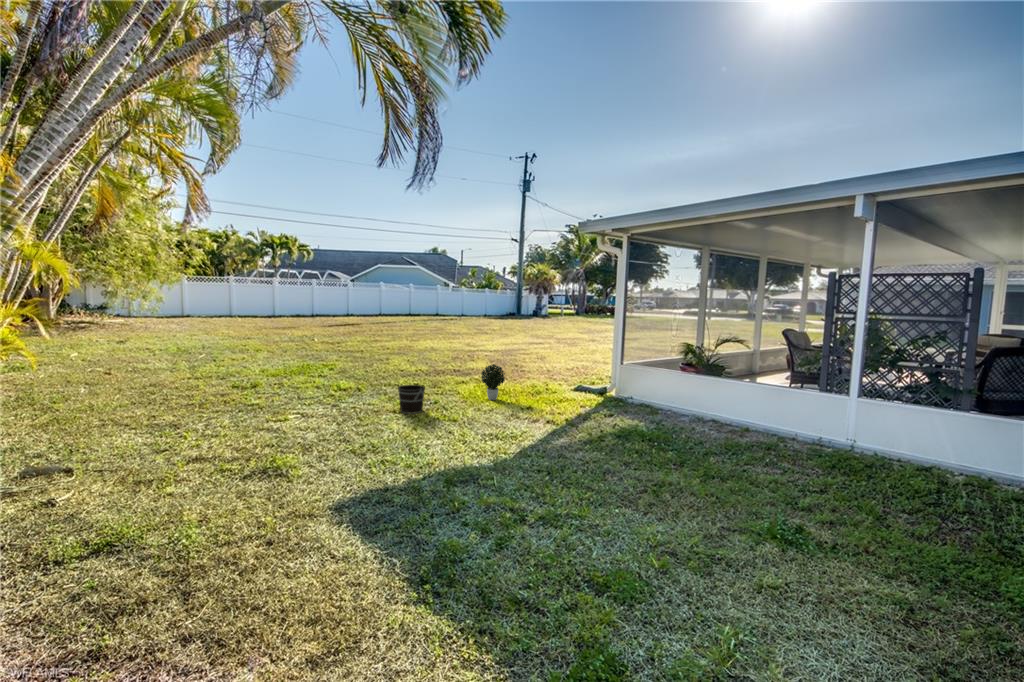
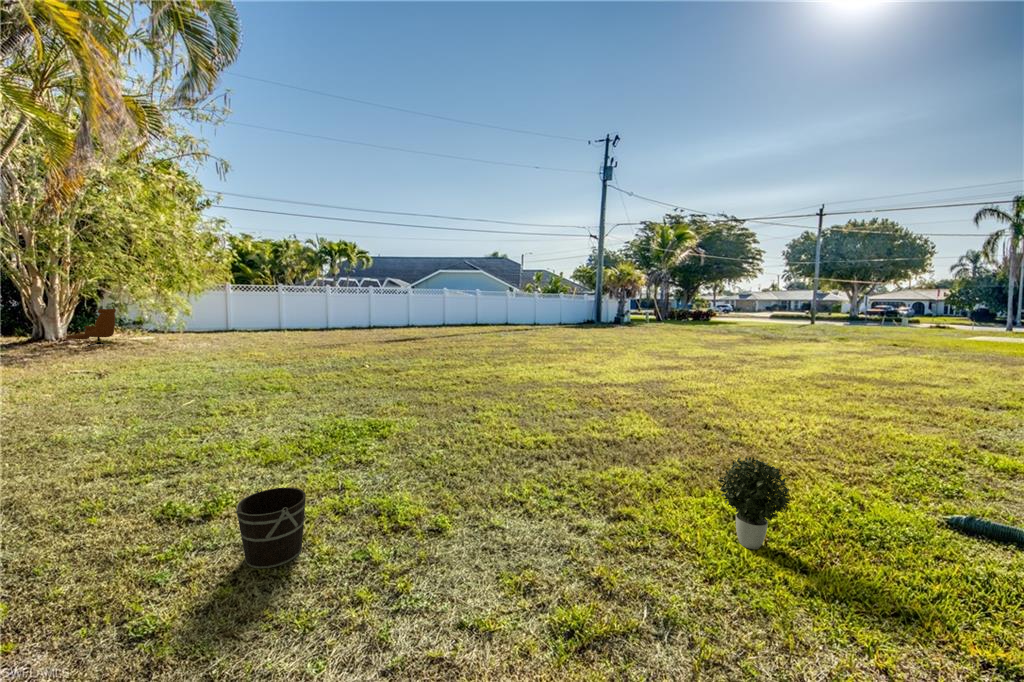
lounge chair: none [51,296,96,327] -> present [67,309,116,347]
bucket: present [398,385,425,414] -> present [235,487,306,568]

